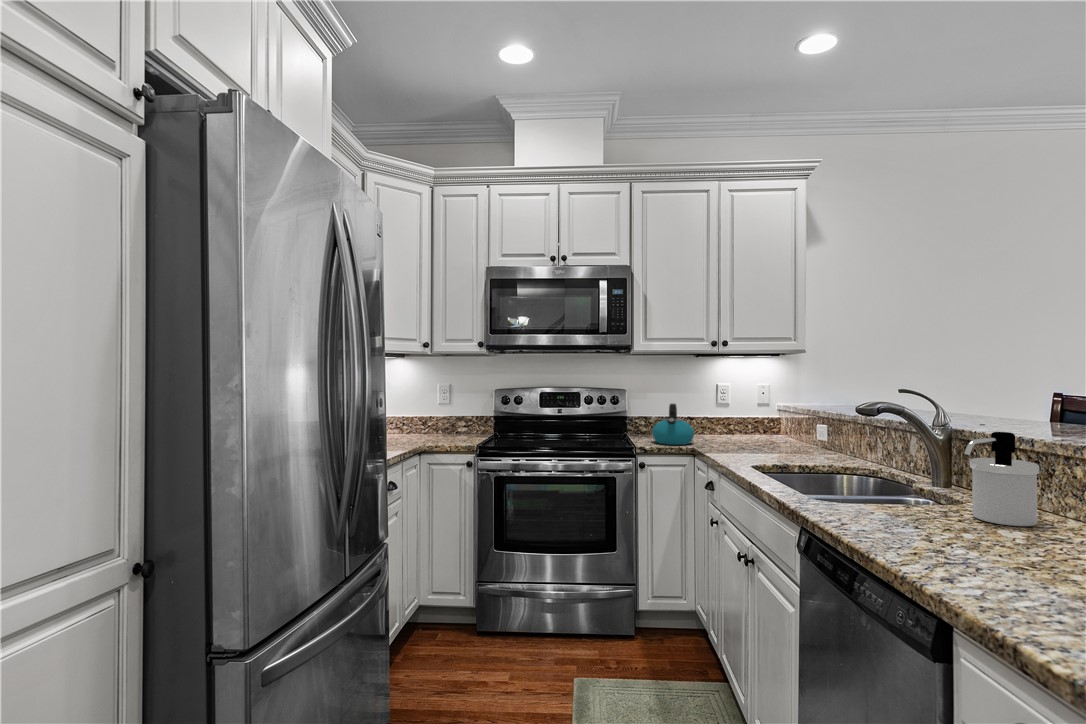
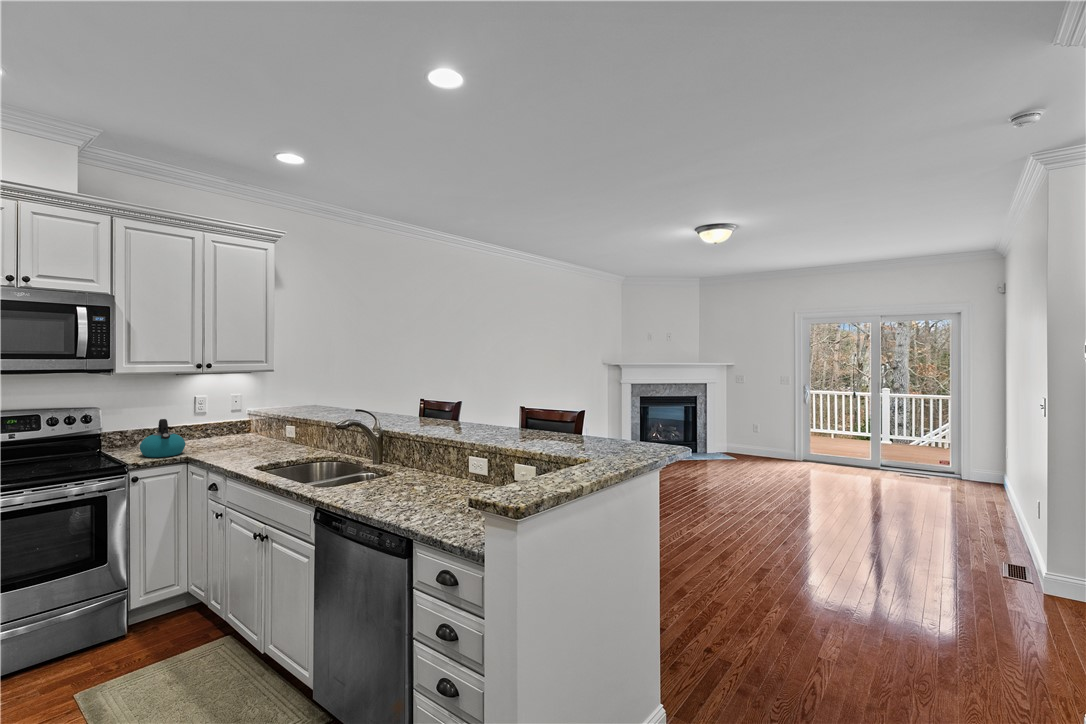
soap dispenser: present [964,432,1039,526] -> none [398,437,424,483]

